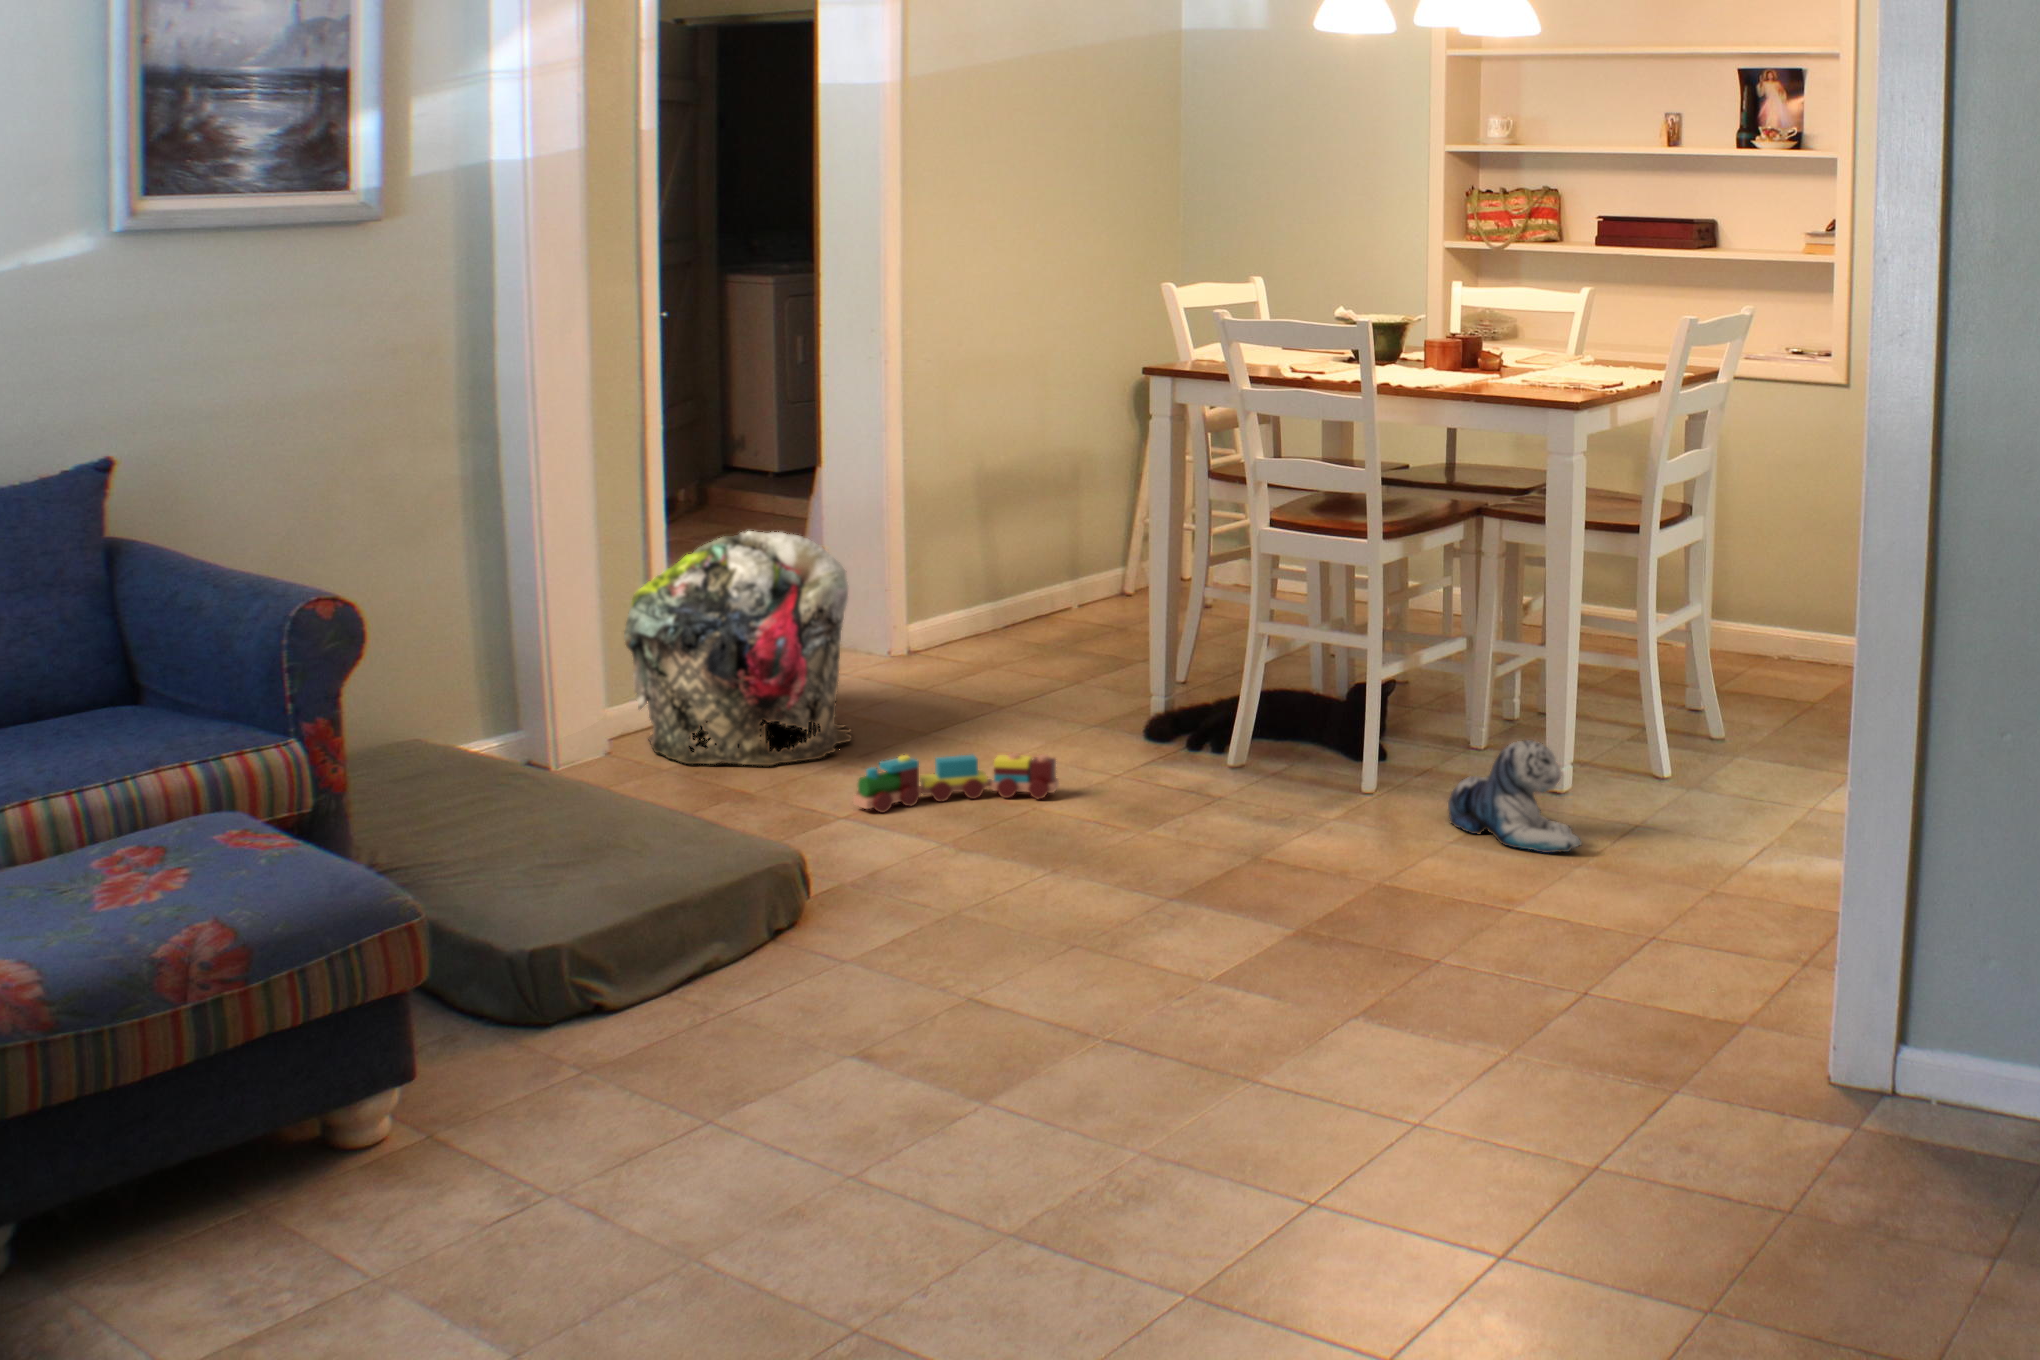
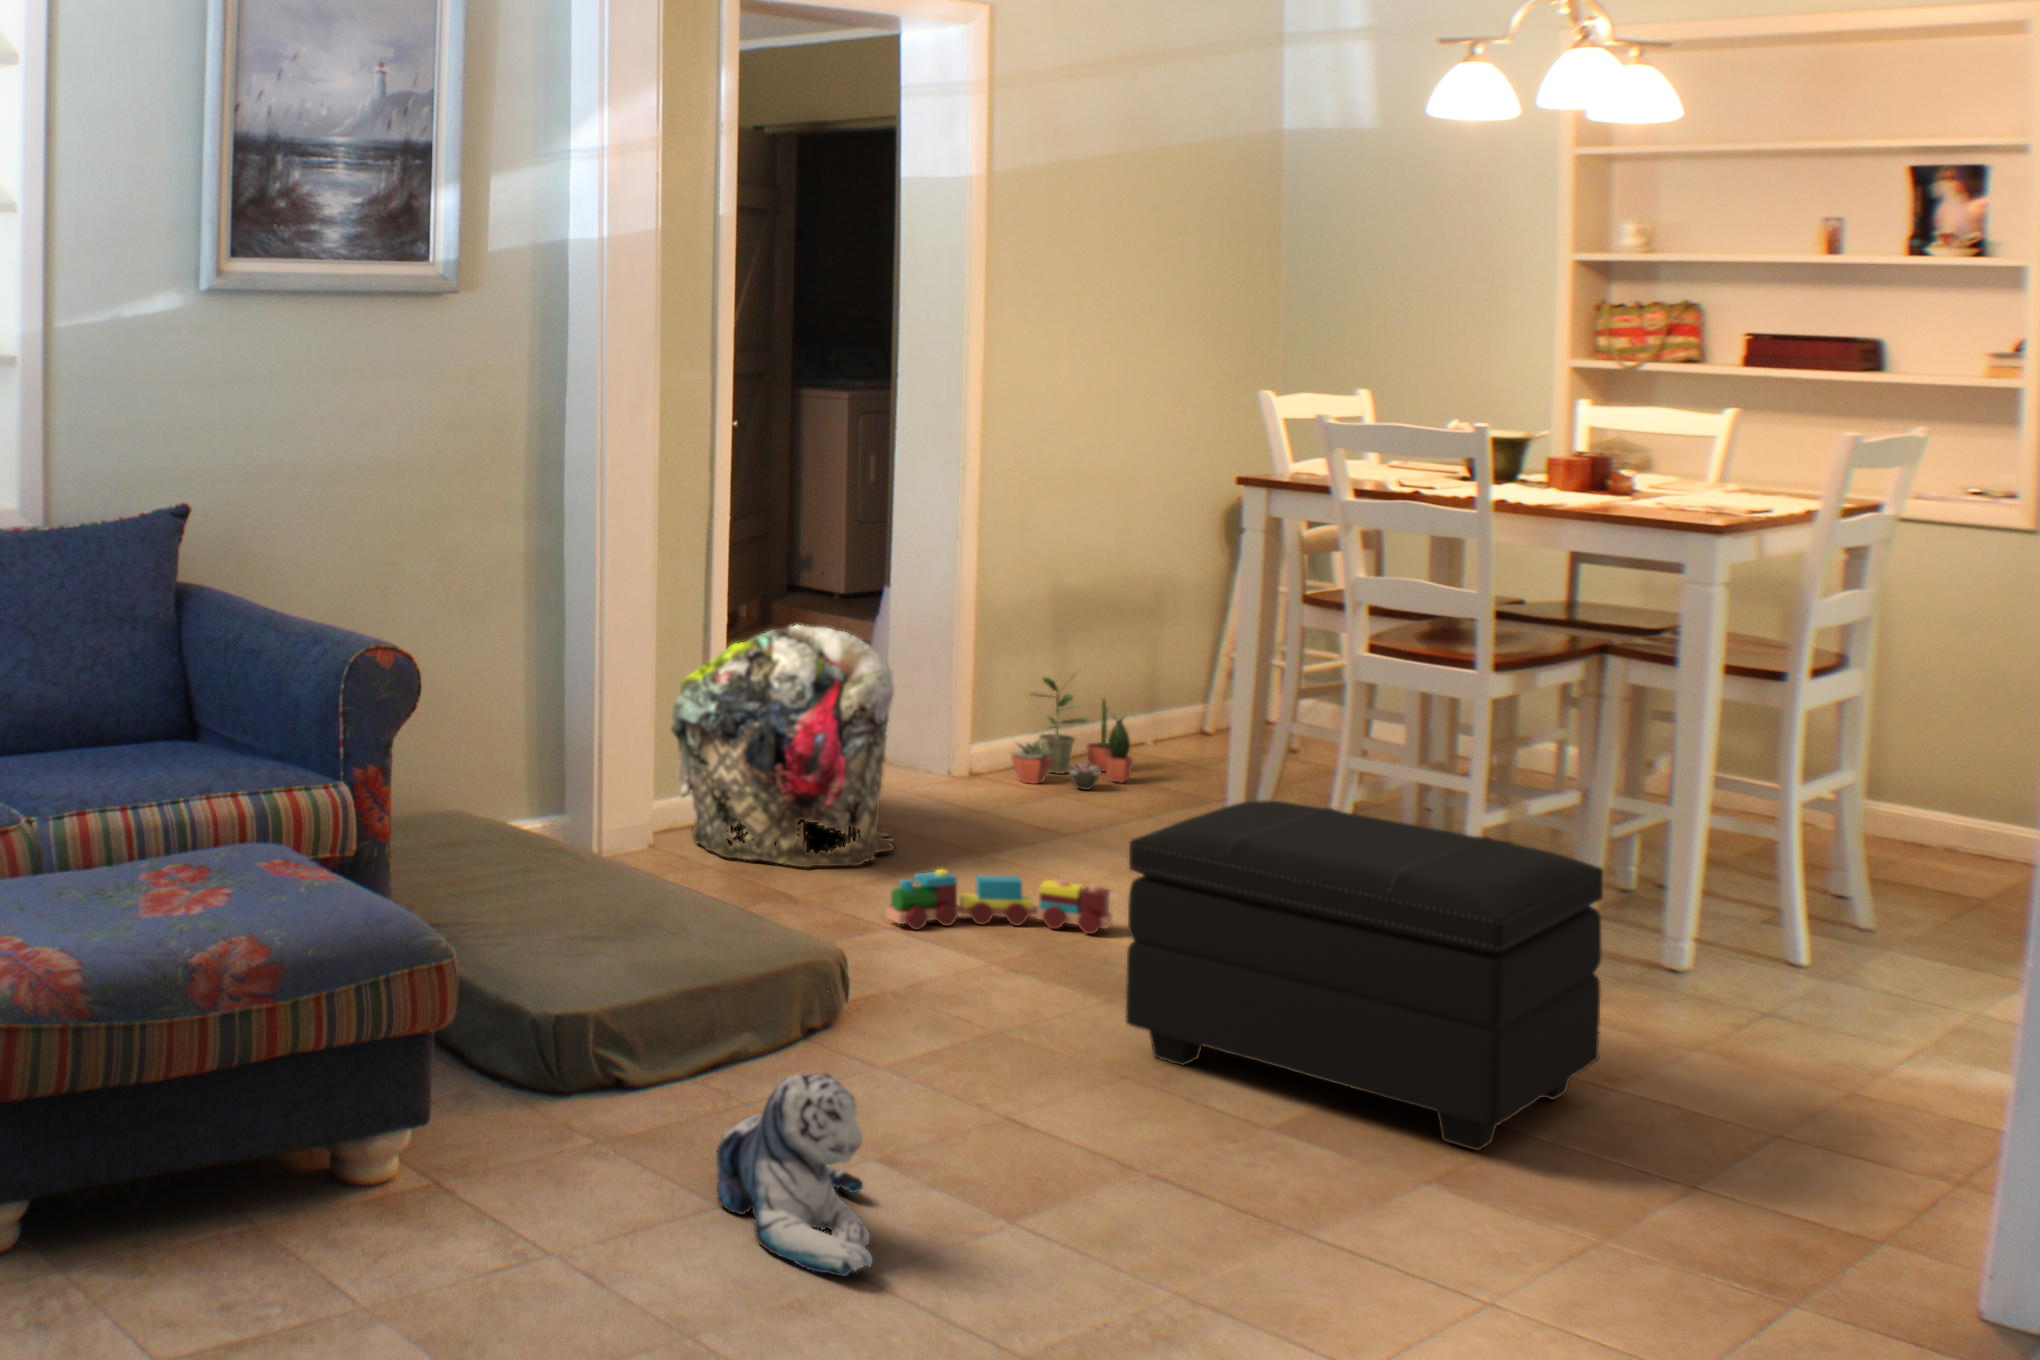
potted plant: none [954,549,1071,664] -> present [1011,677,1133,790]
footstool: none [1075,672,1445,936] -> present [1126,801,1604,1150]
plush toy: present [1448,740,1581,853] -> present [716,1073,873,1276]

